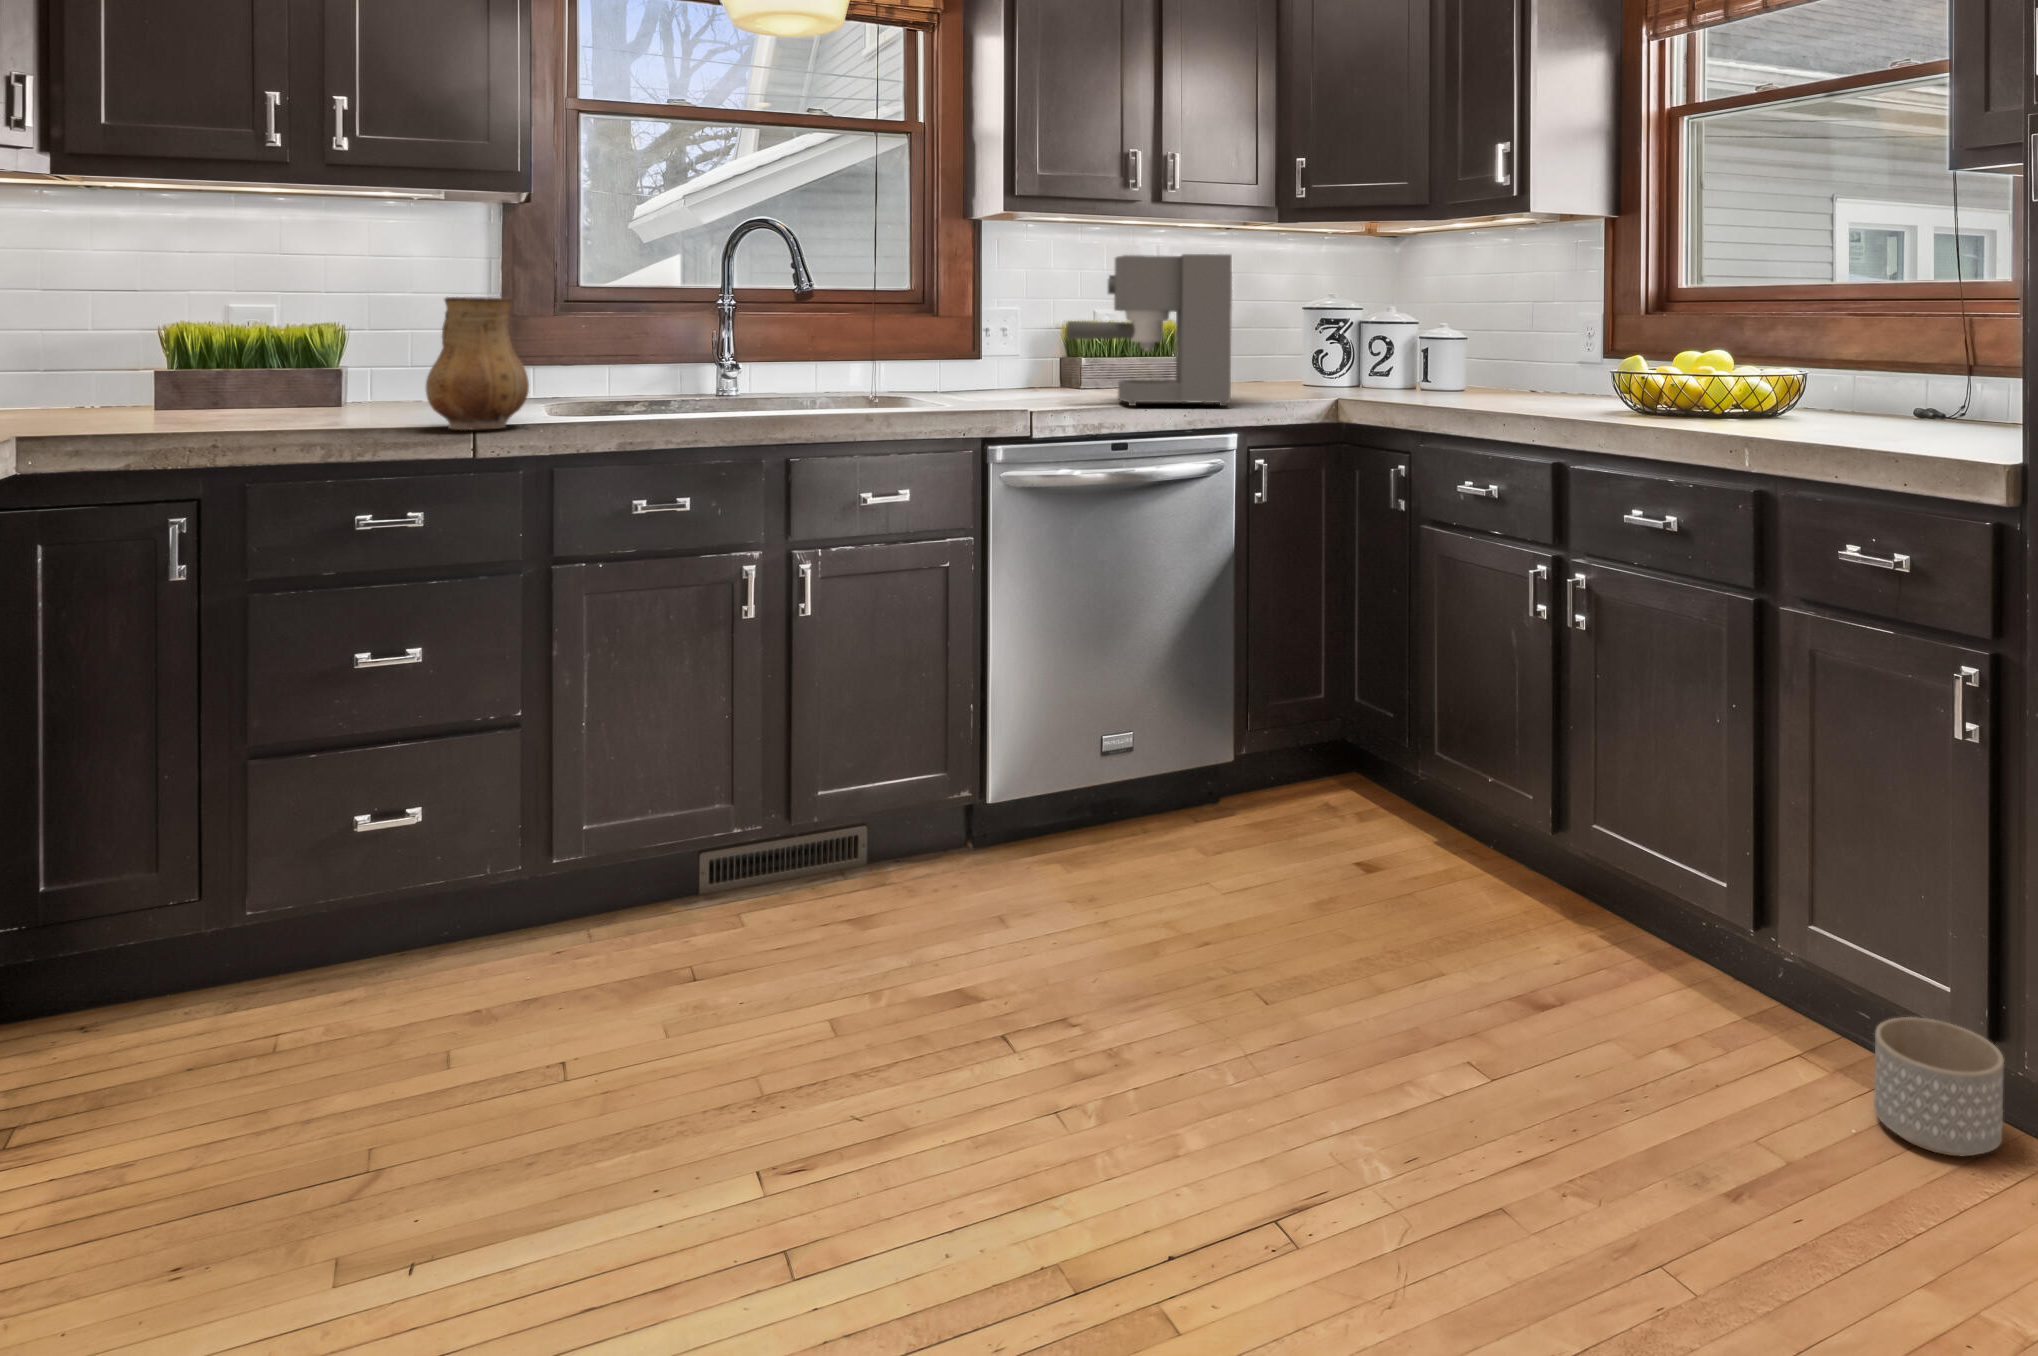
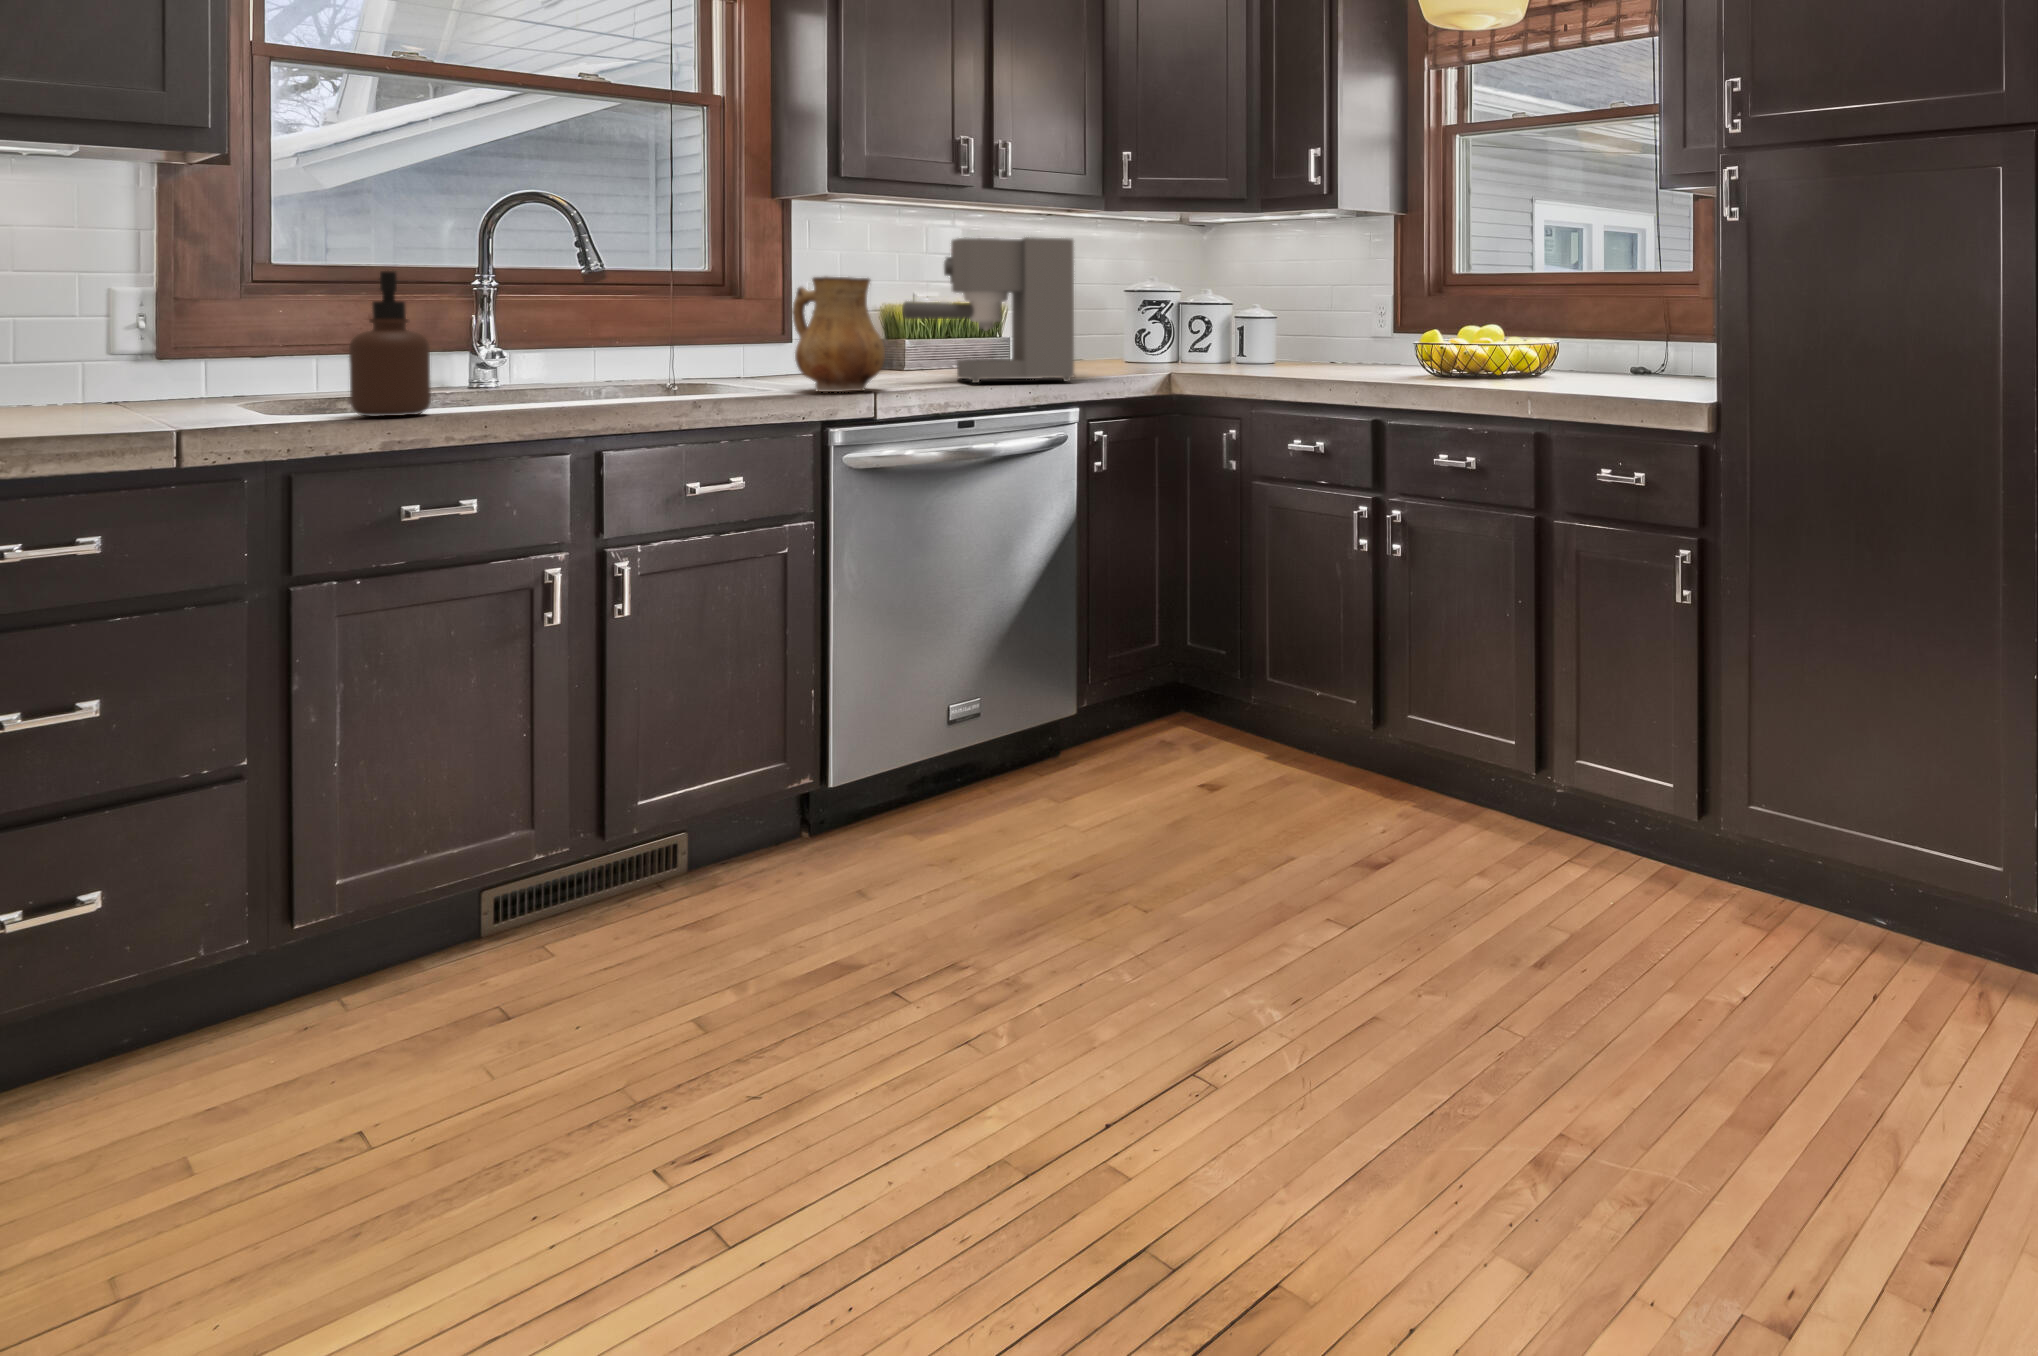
ceramic pitcher: present [426,297,529,430] -> present [792,277,885,392]
soap dispenser: none [590,297,650,428] -> present [349,271,431,416]
planter: present [1874,1017,2004,1156] -> none [1633,822,1718,916]

